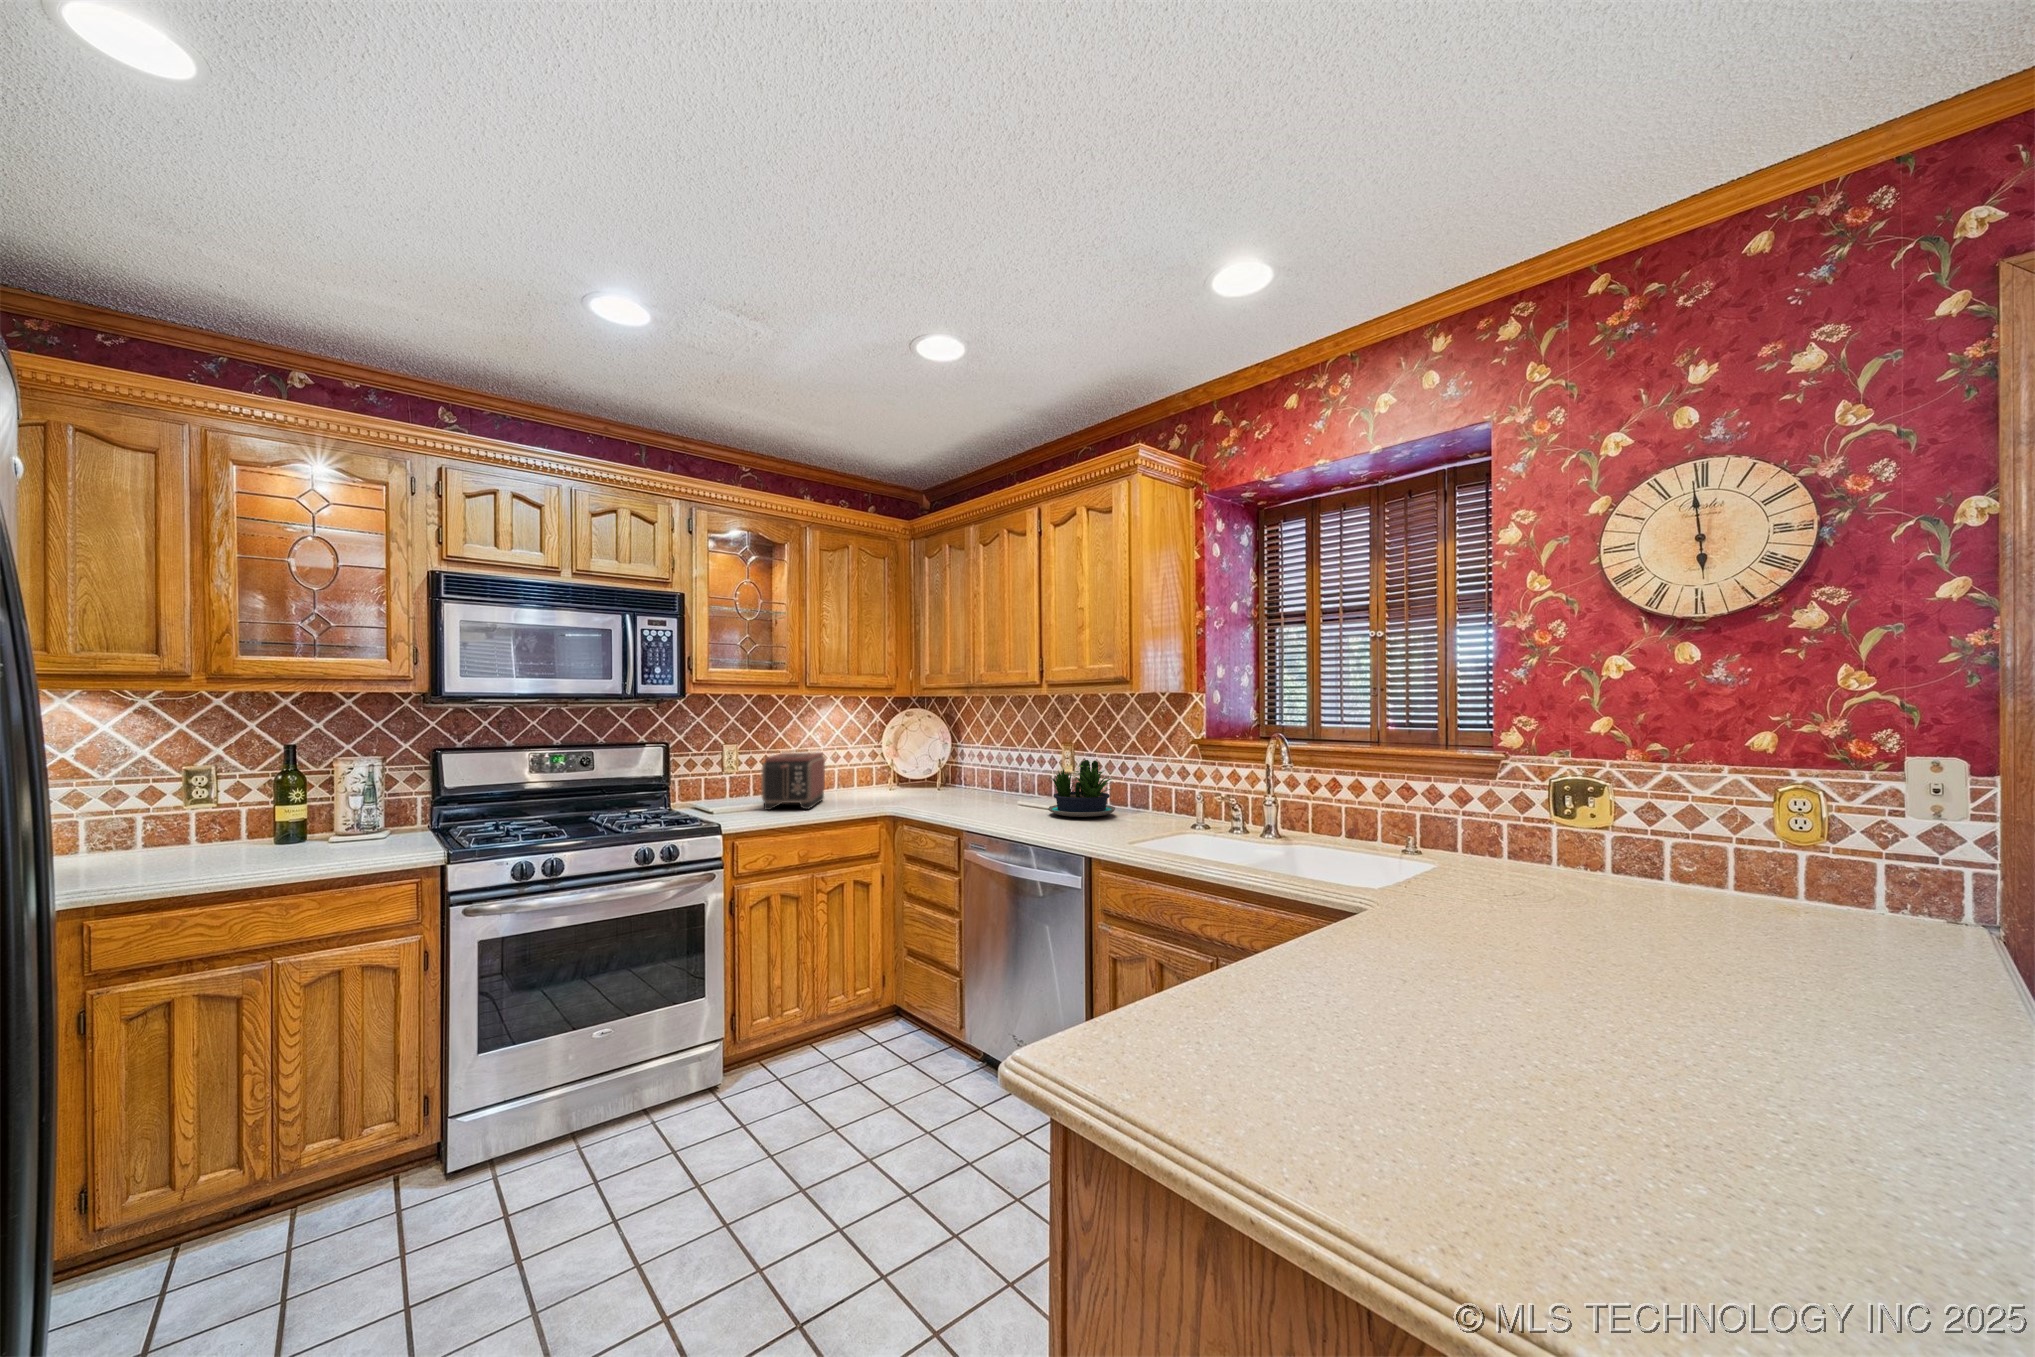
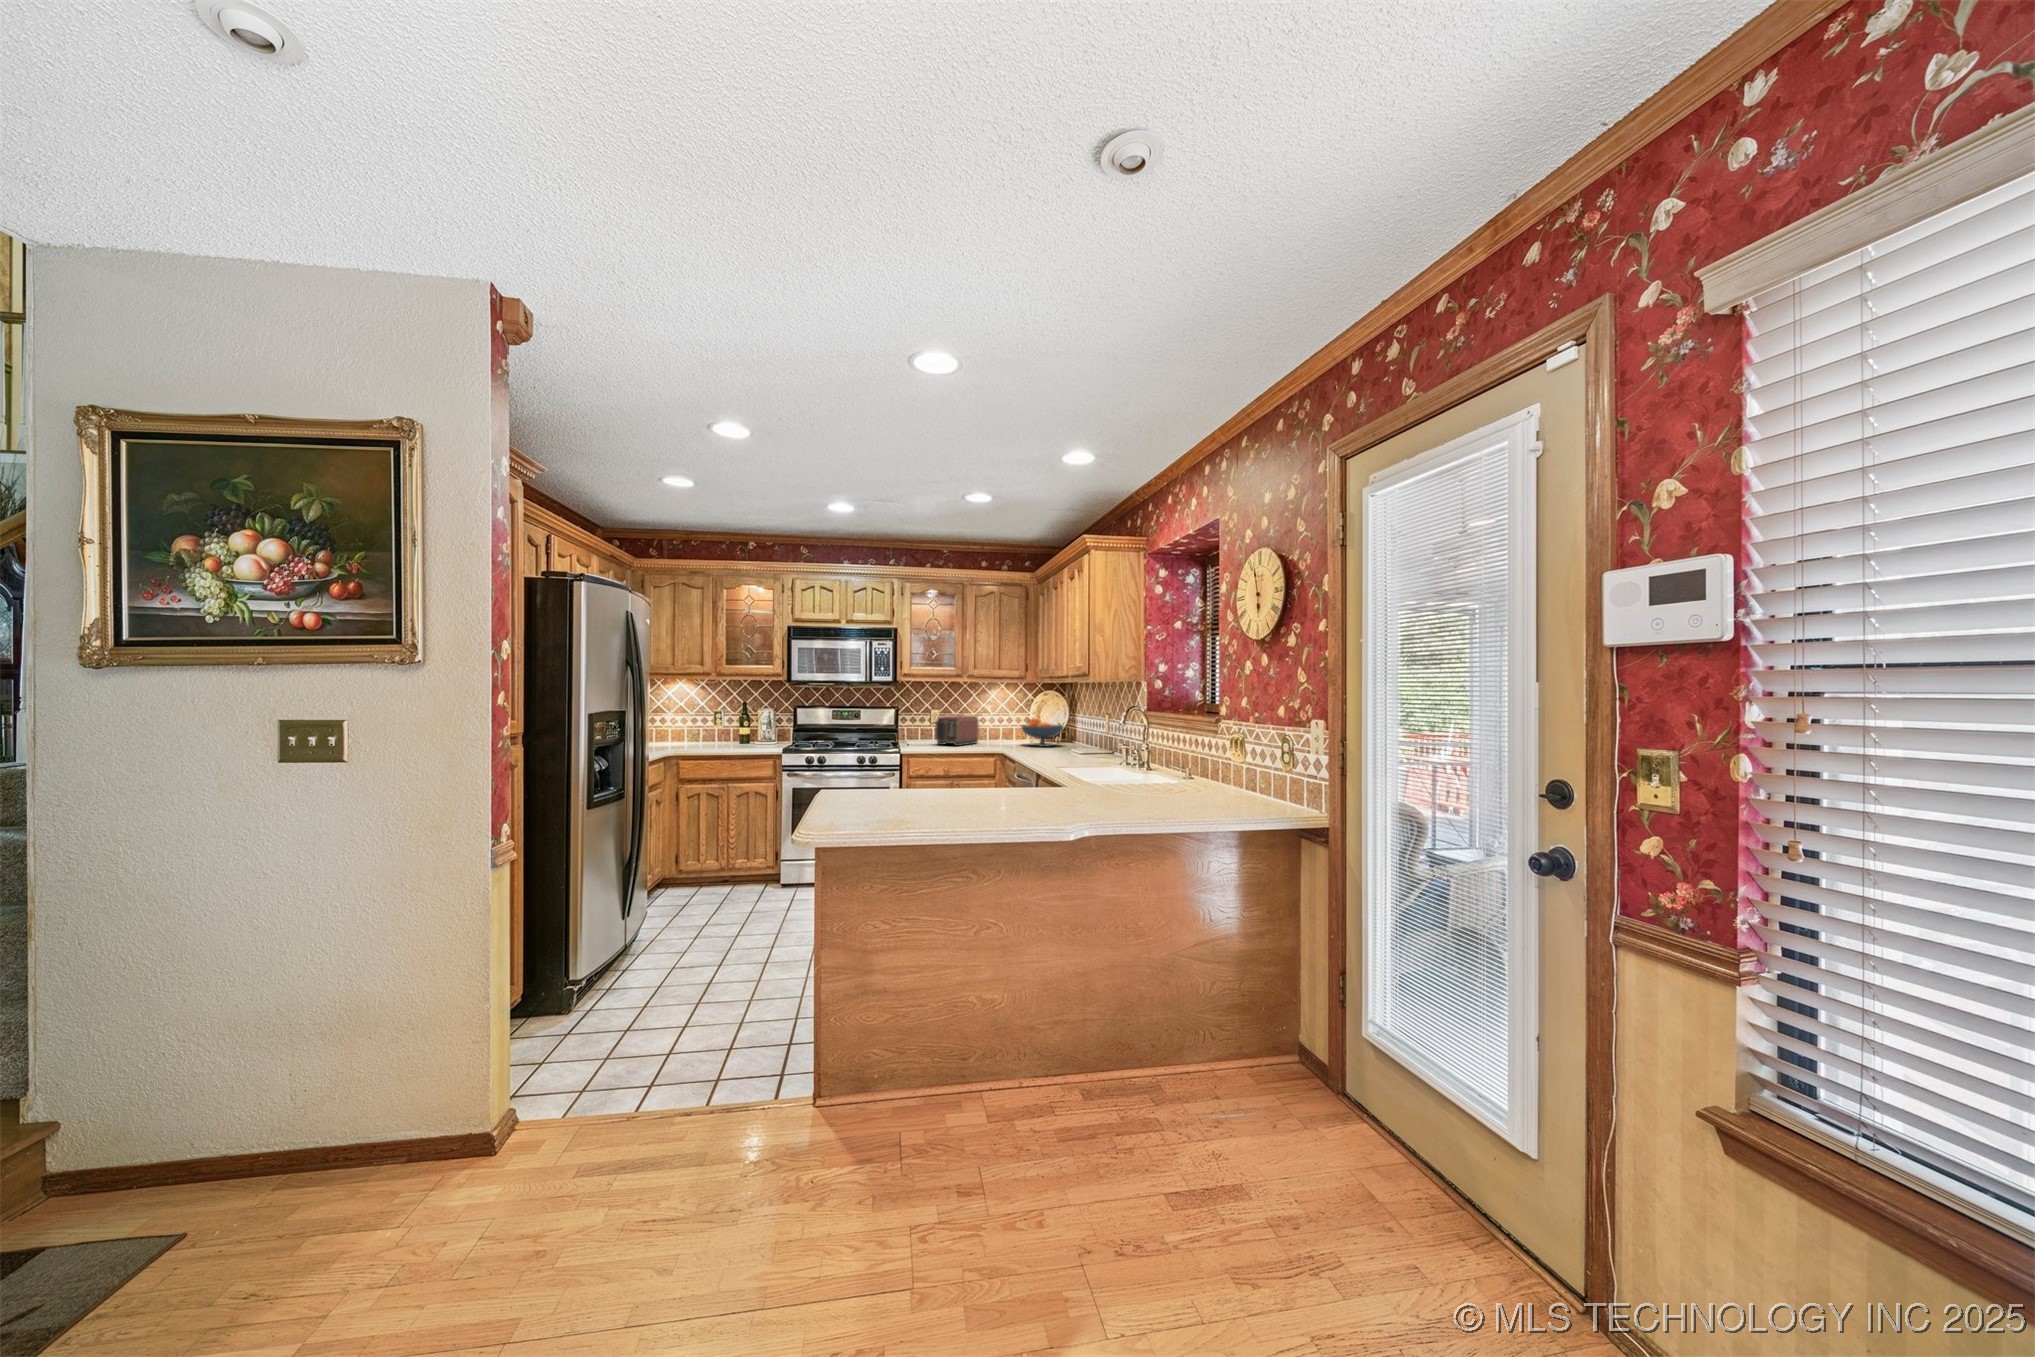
fruit bowl: none [899,752,970,799] -> present [1022,718,1063,747]
potted plant: present [1048,760,1115,817] -> none [1067,724,1108,758]

